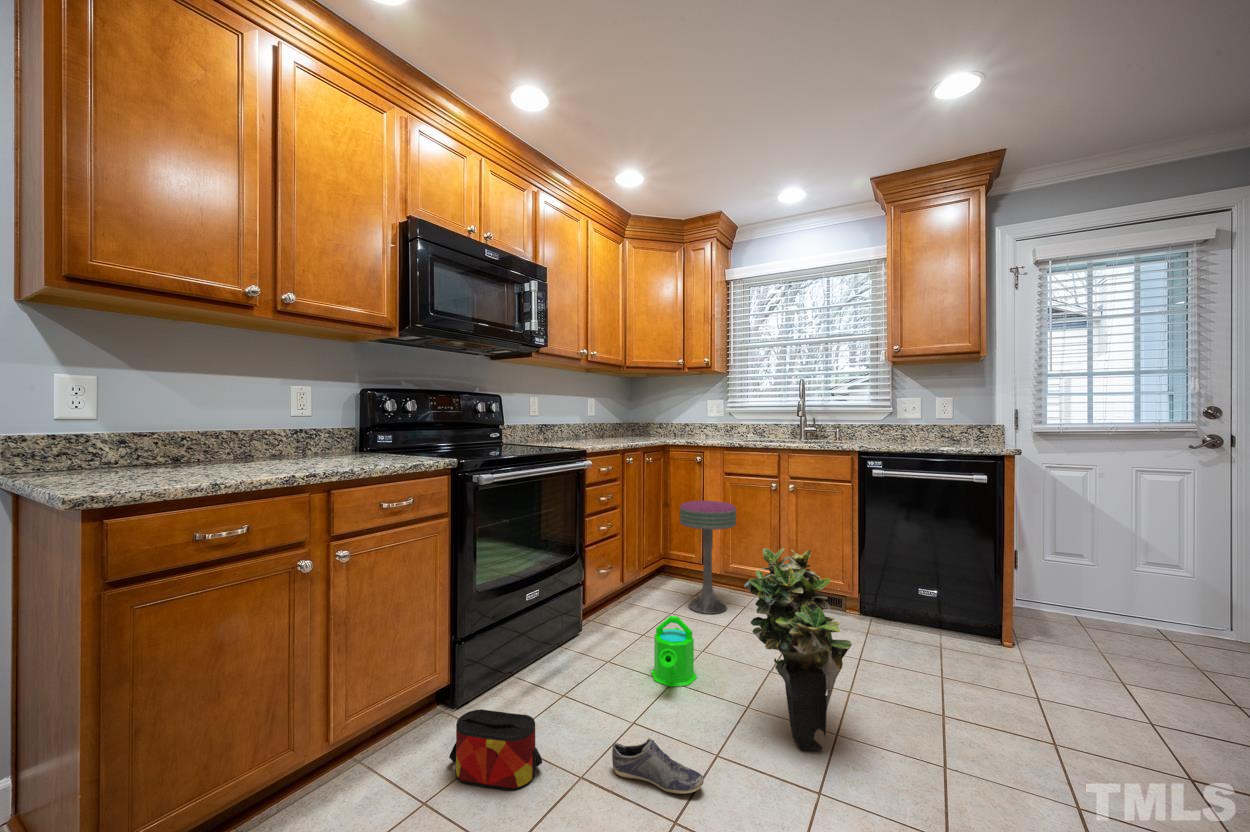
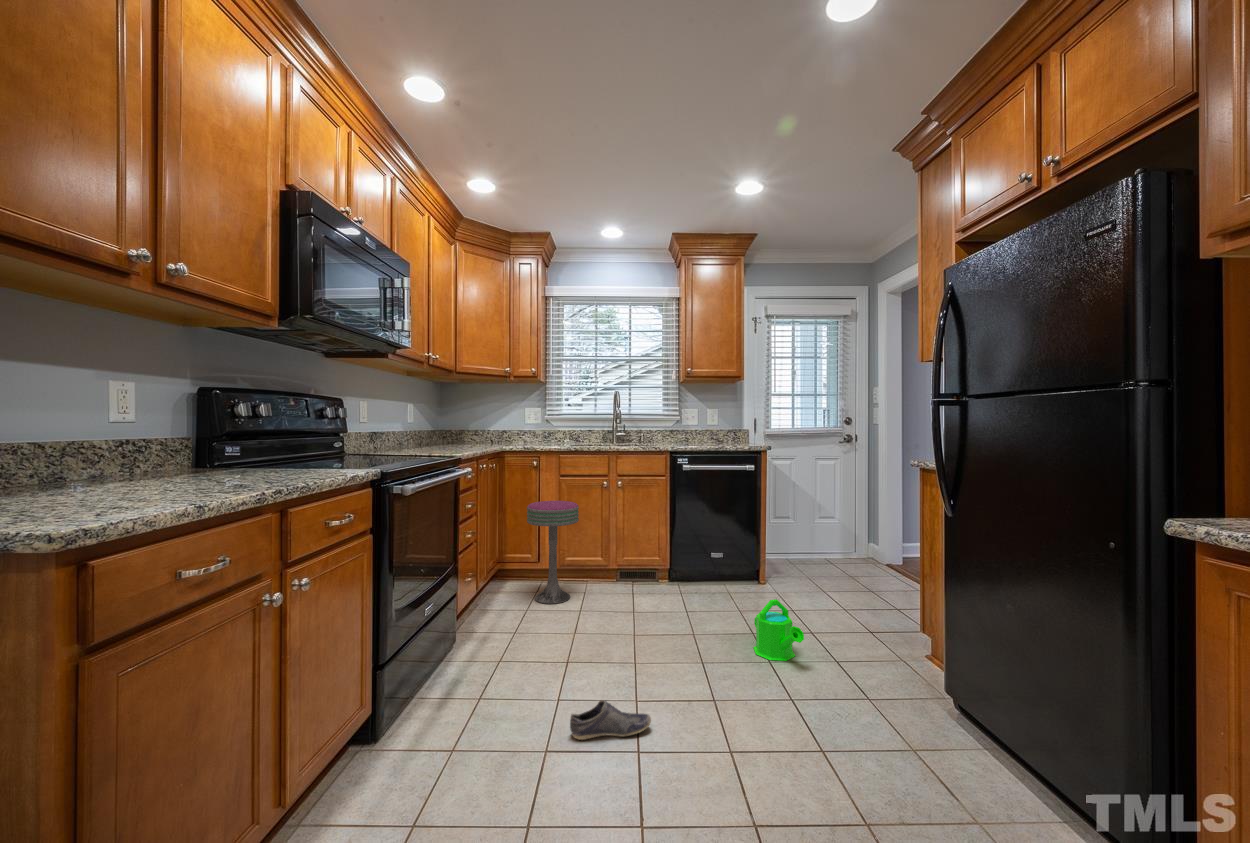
potted plant: present [744,548,852,750] -> none [642,527,720,679]
watering can: present [651,616,697,687] -> present [753,599,804,661]
bag: present [449,709,542,790] -> none [411,714,513,799]

